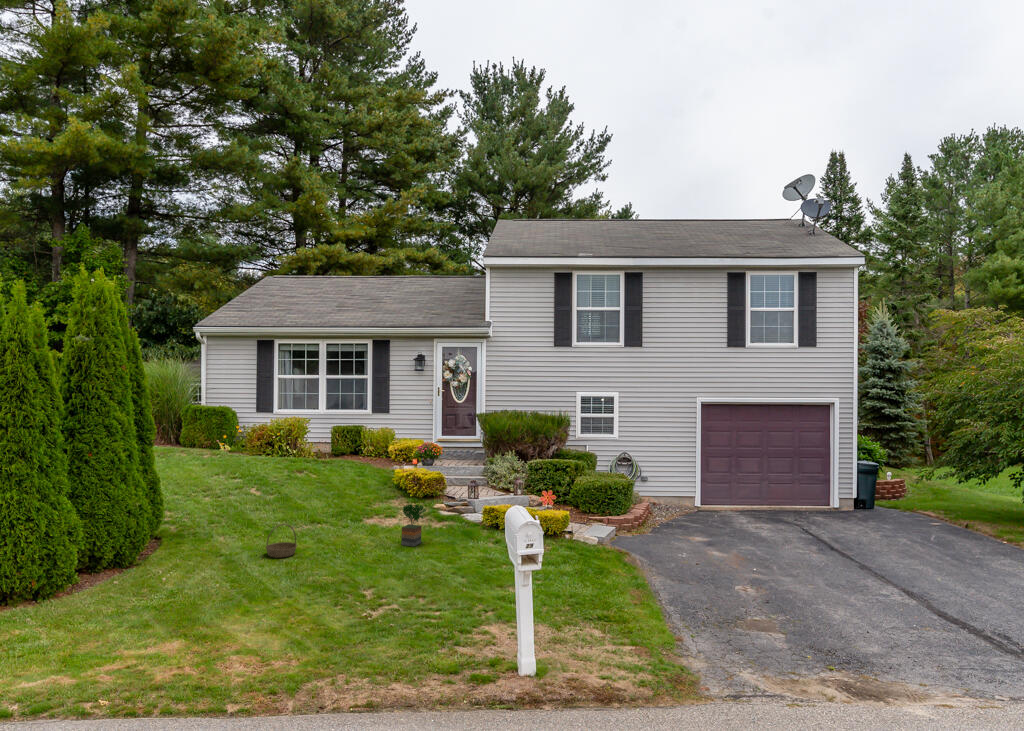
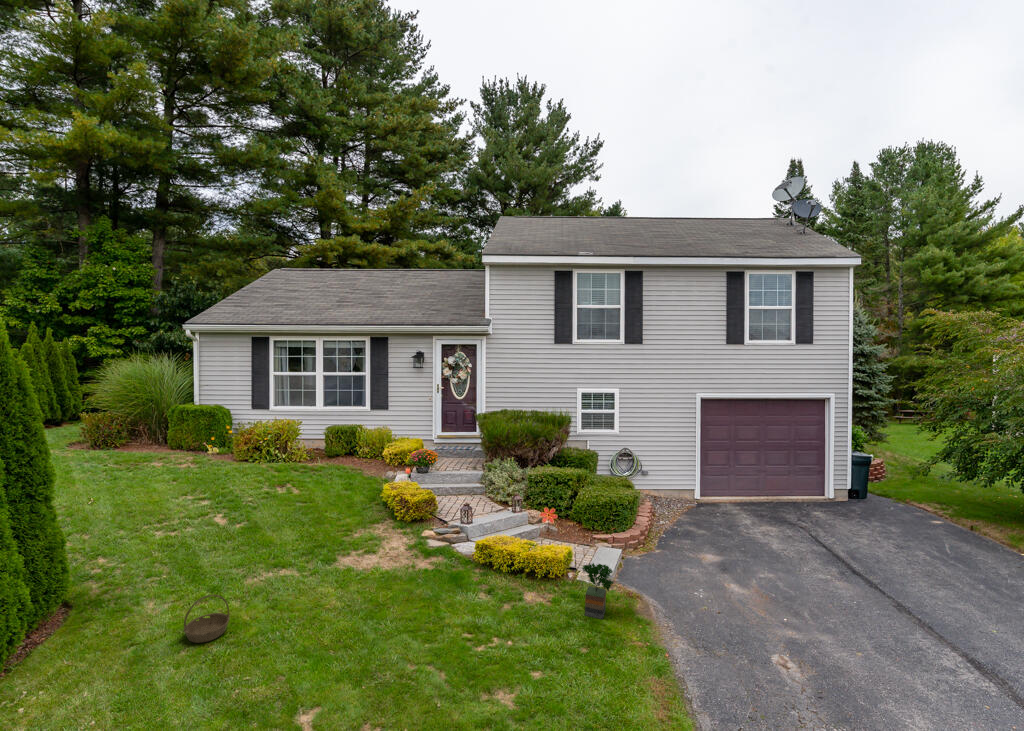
potted tree: present [401,504,426,546] -> present [582,563,614,619]

